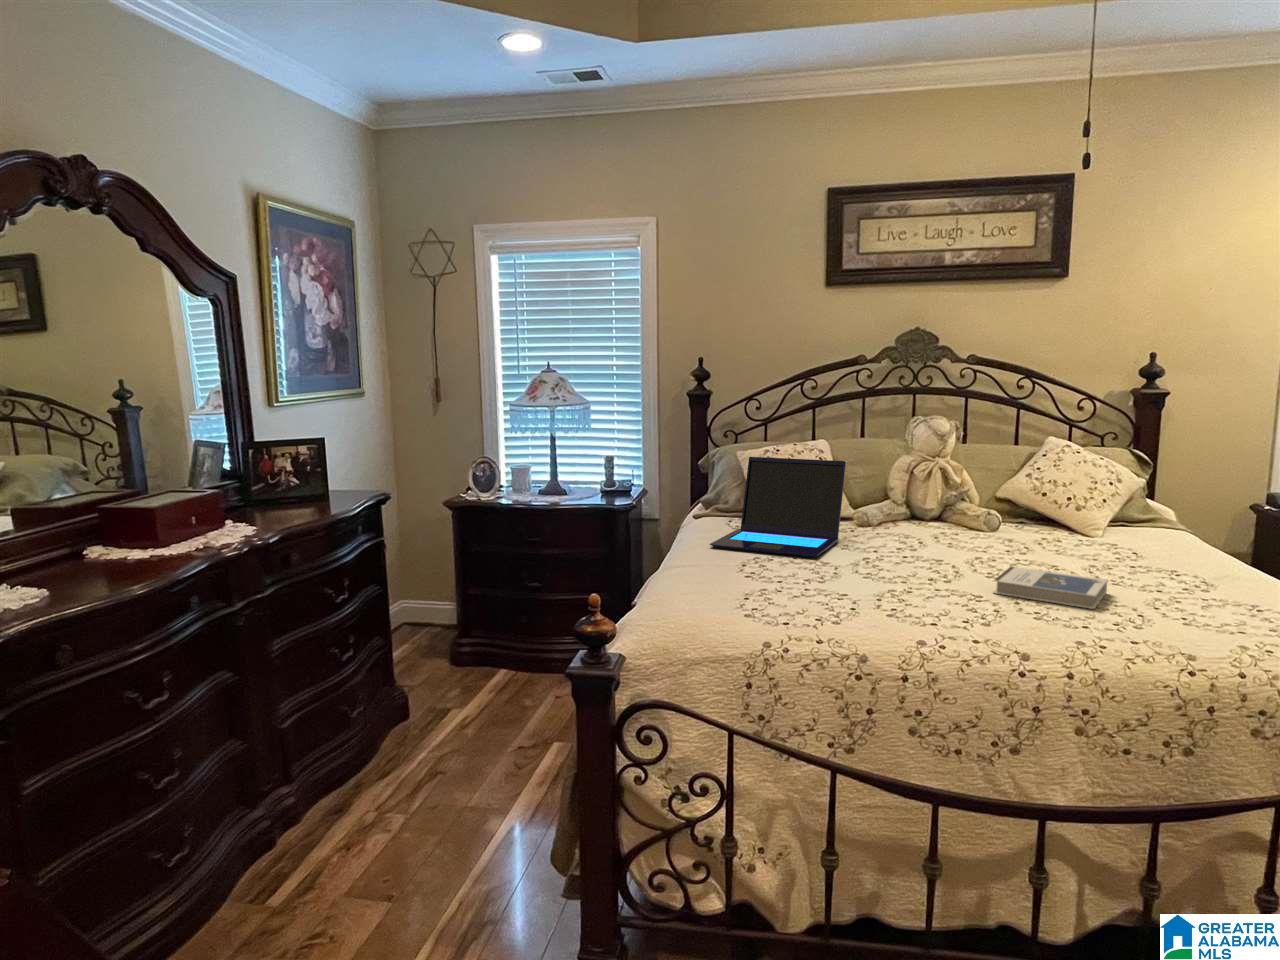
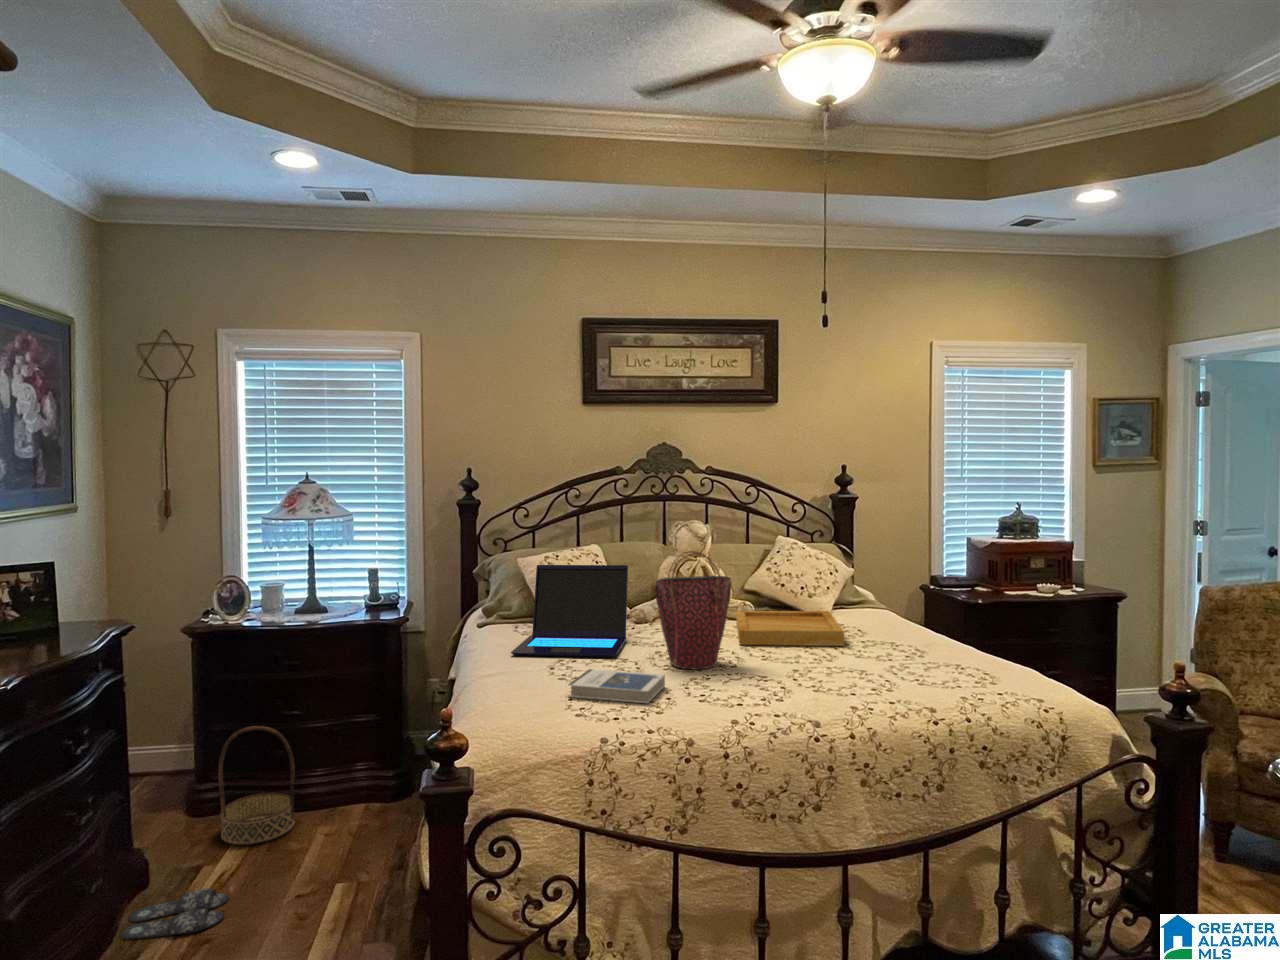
handbag: none [860,446,953,579] -> present [655,551,731,669]
tray: none [968,519,1104,568] -> present [736,611,844,646]
hardback book: present [993,567,1107,609] -> present [568,669,665,703]
basket: none [471,591,534,693] -> present [218,726,295,845]
slippers: none [381,725,467,760] -> present [120,889,229,940]

